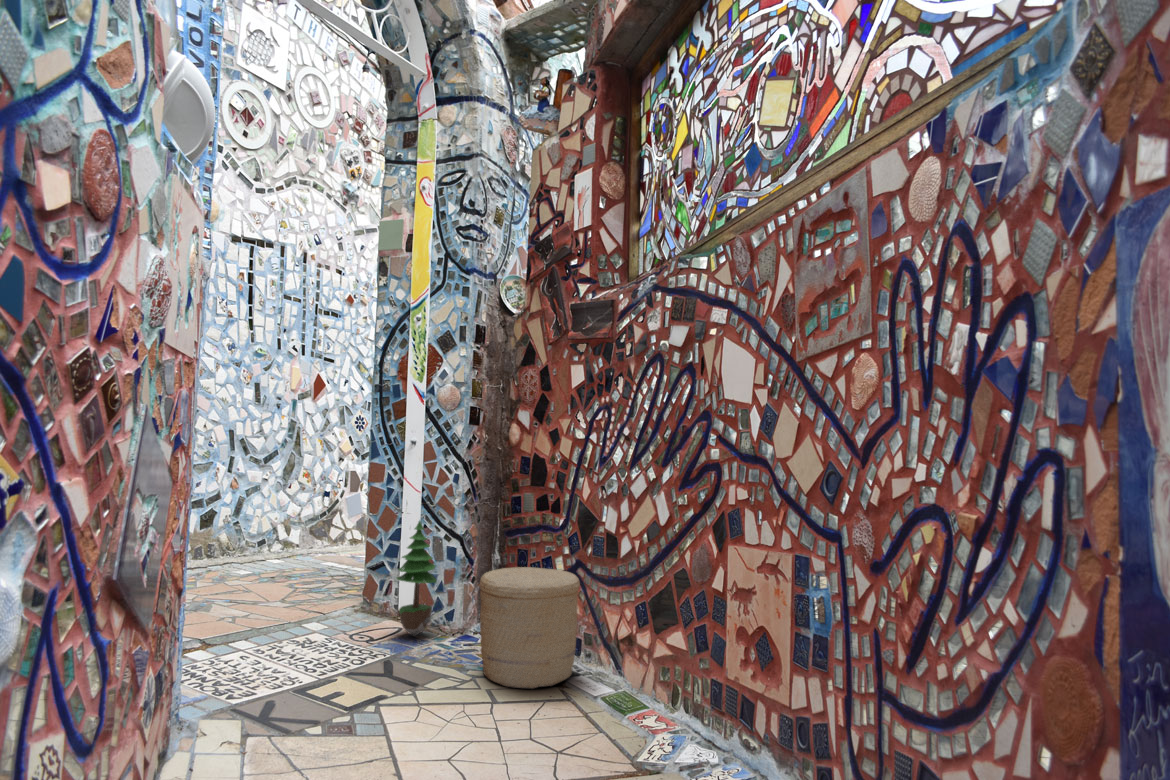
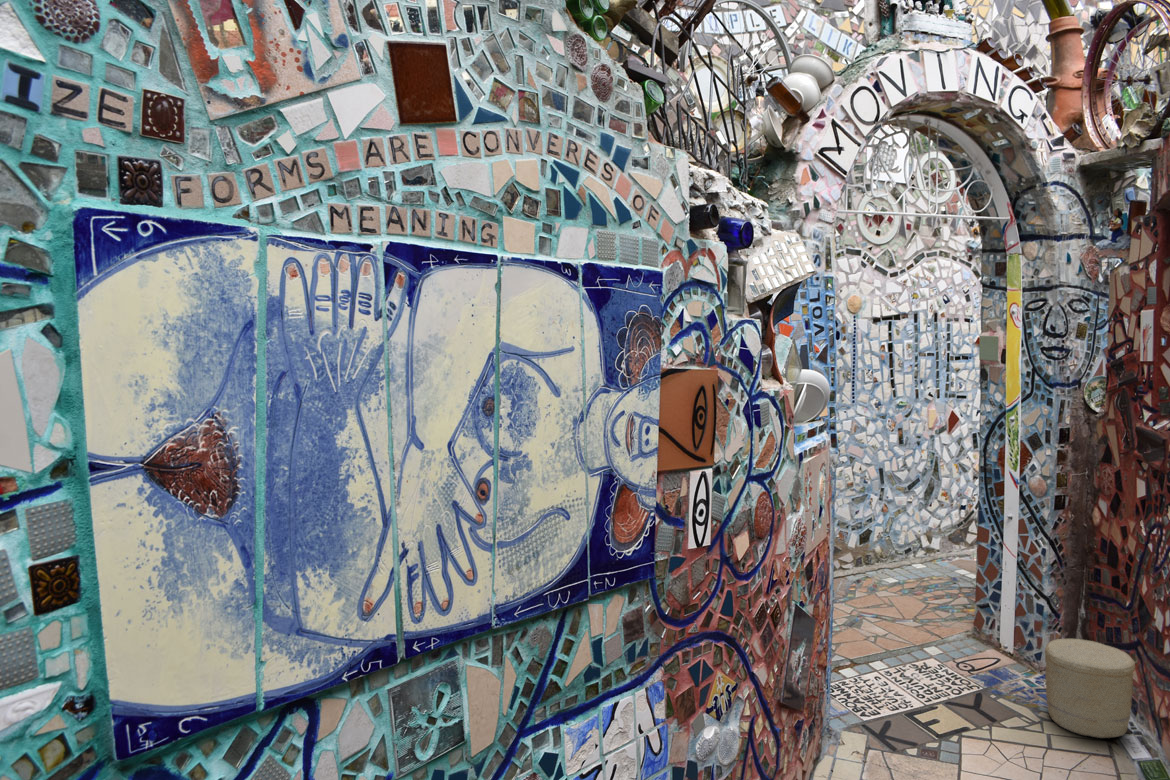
potted tree: present [397,521,437,636] -> none [992,581,1027,666]

